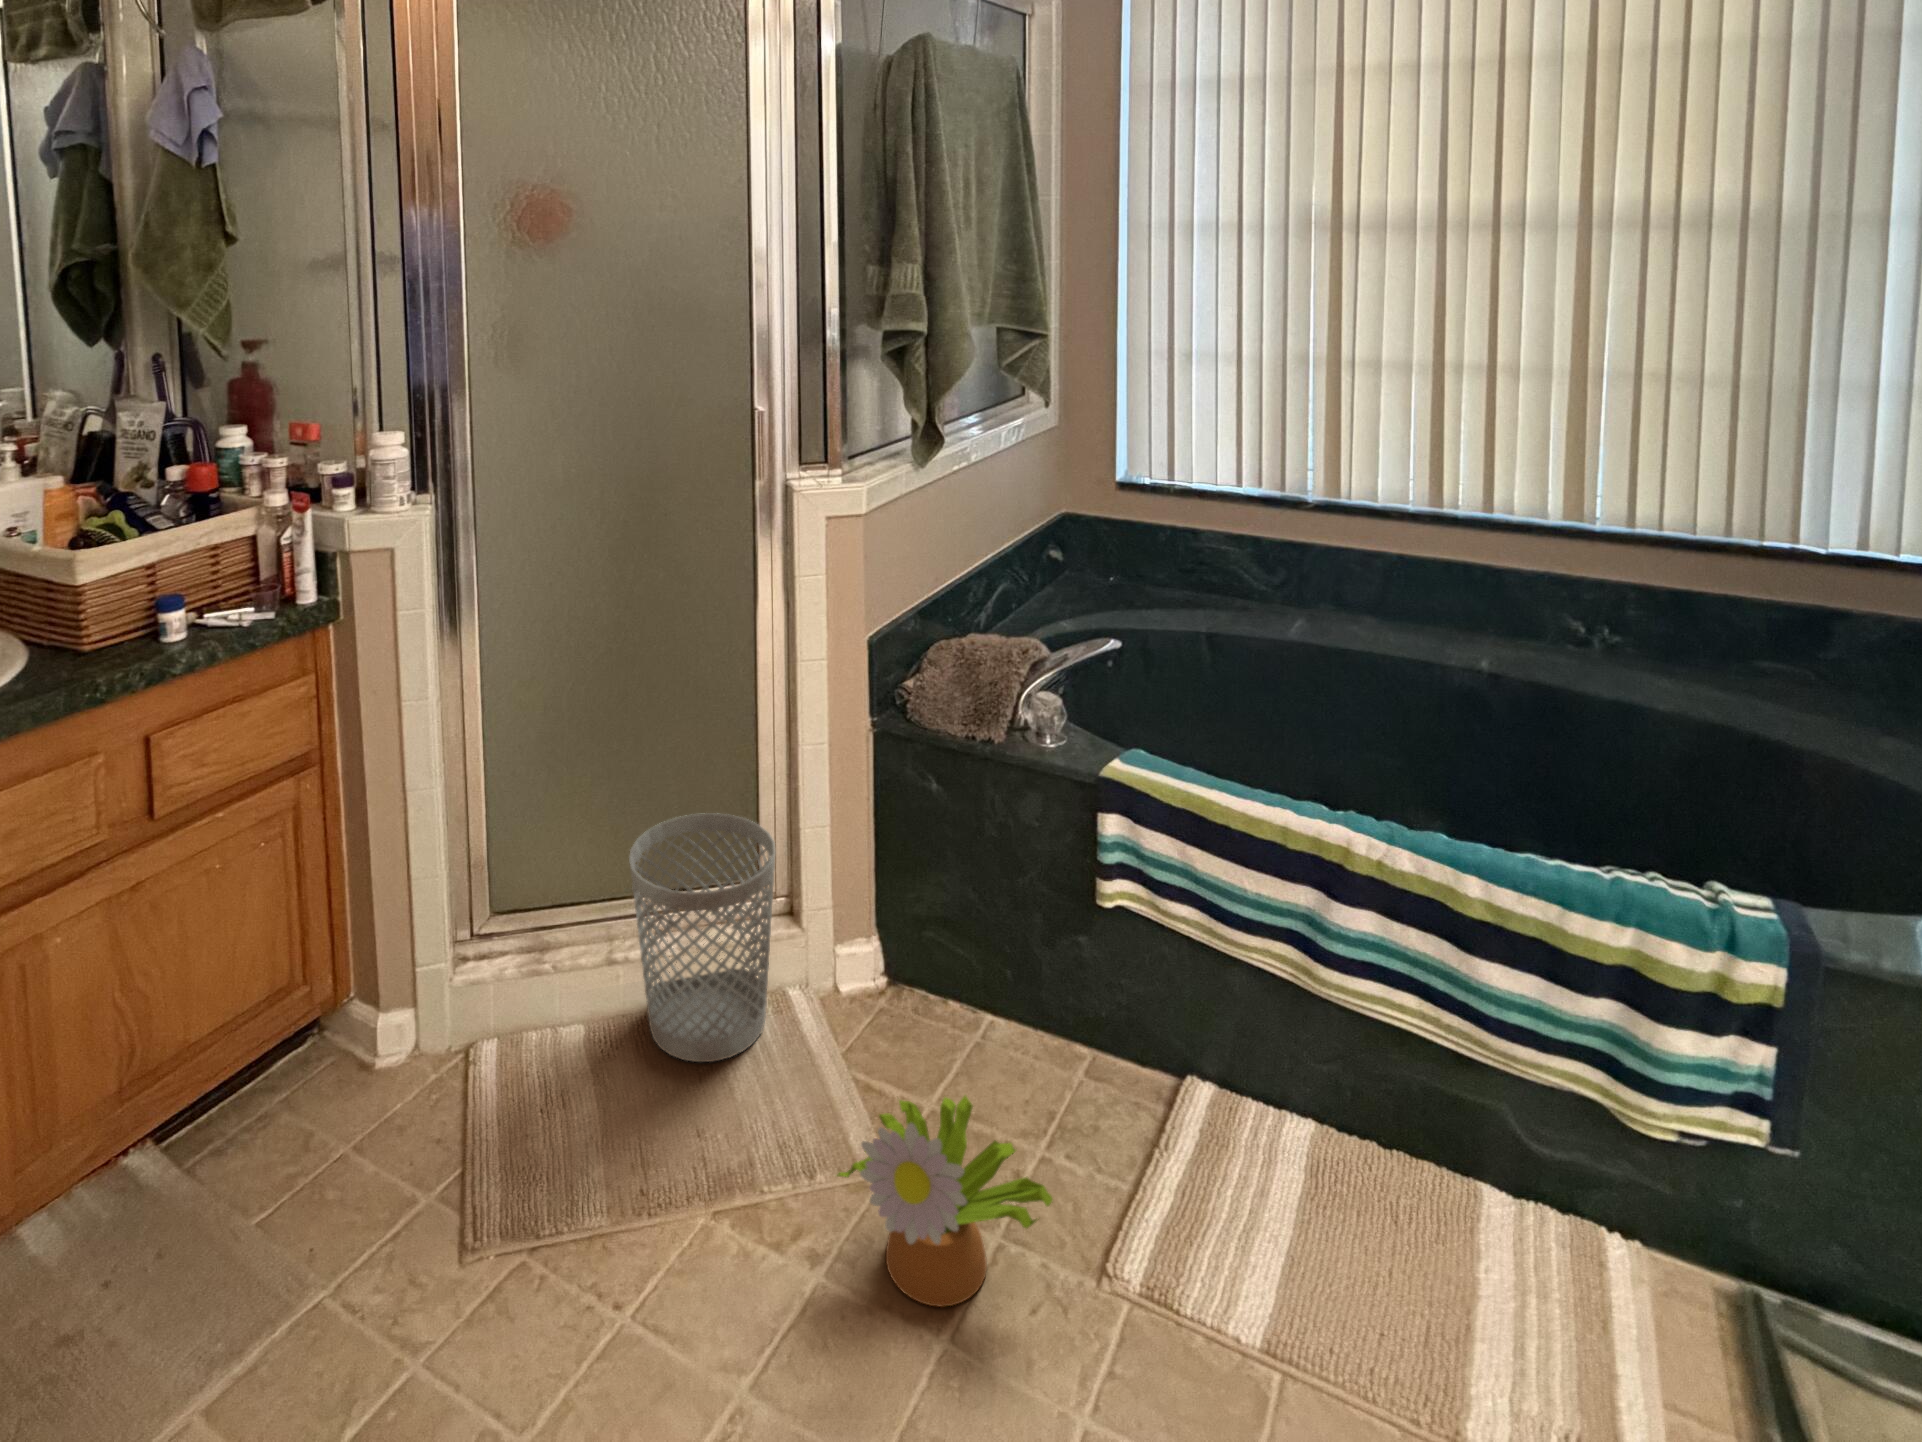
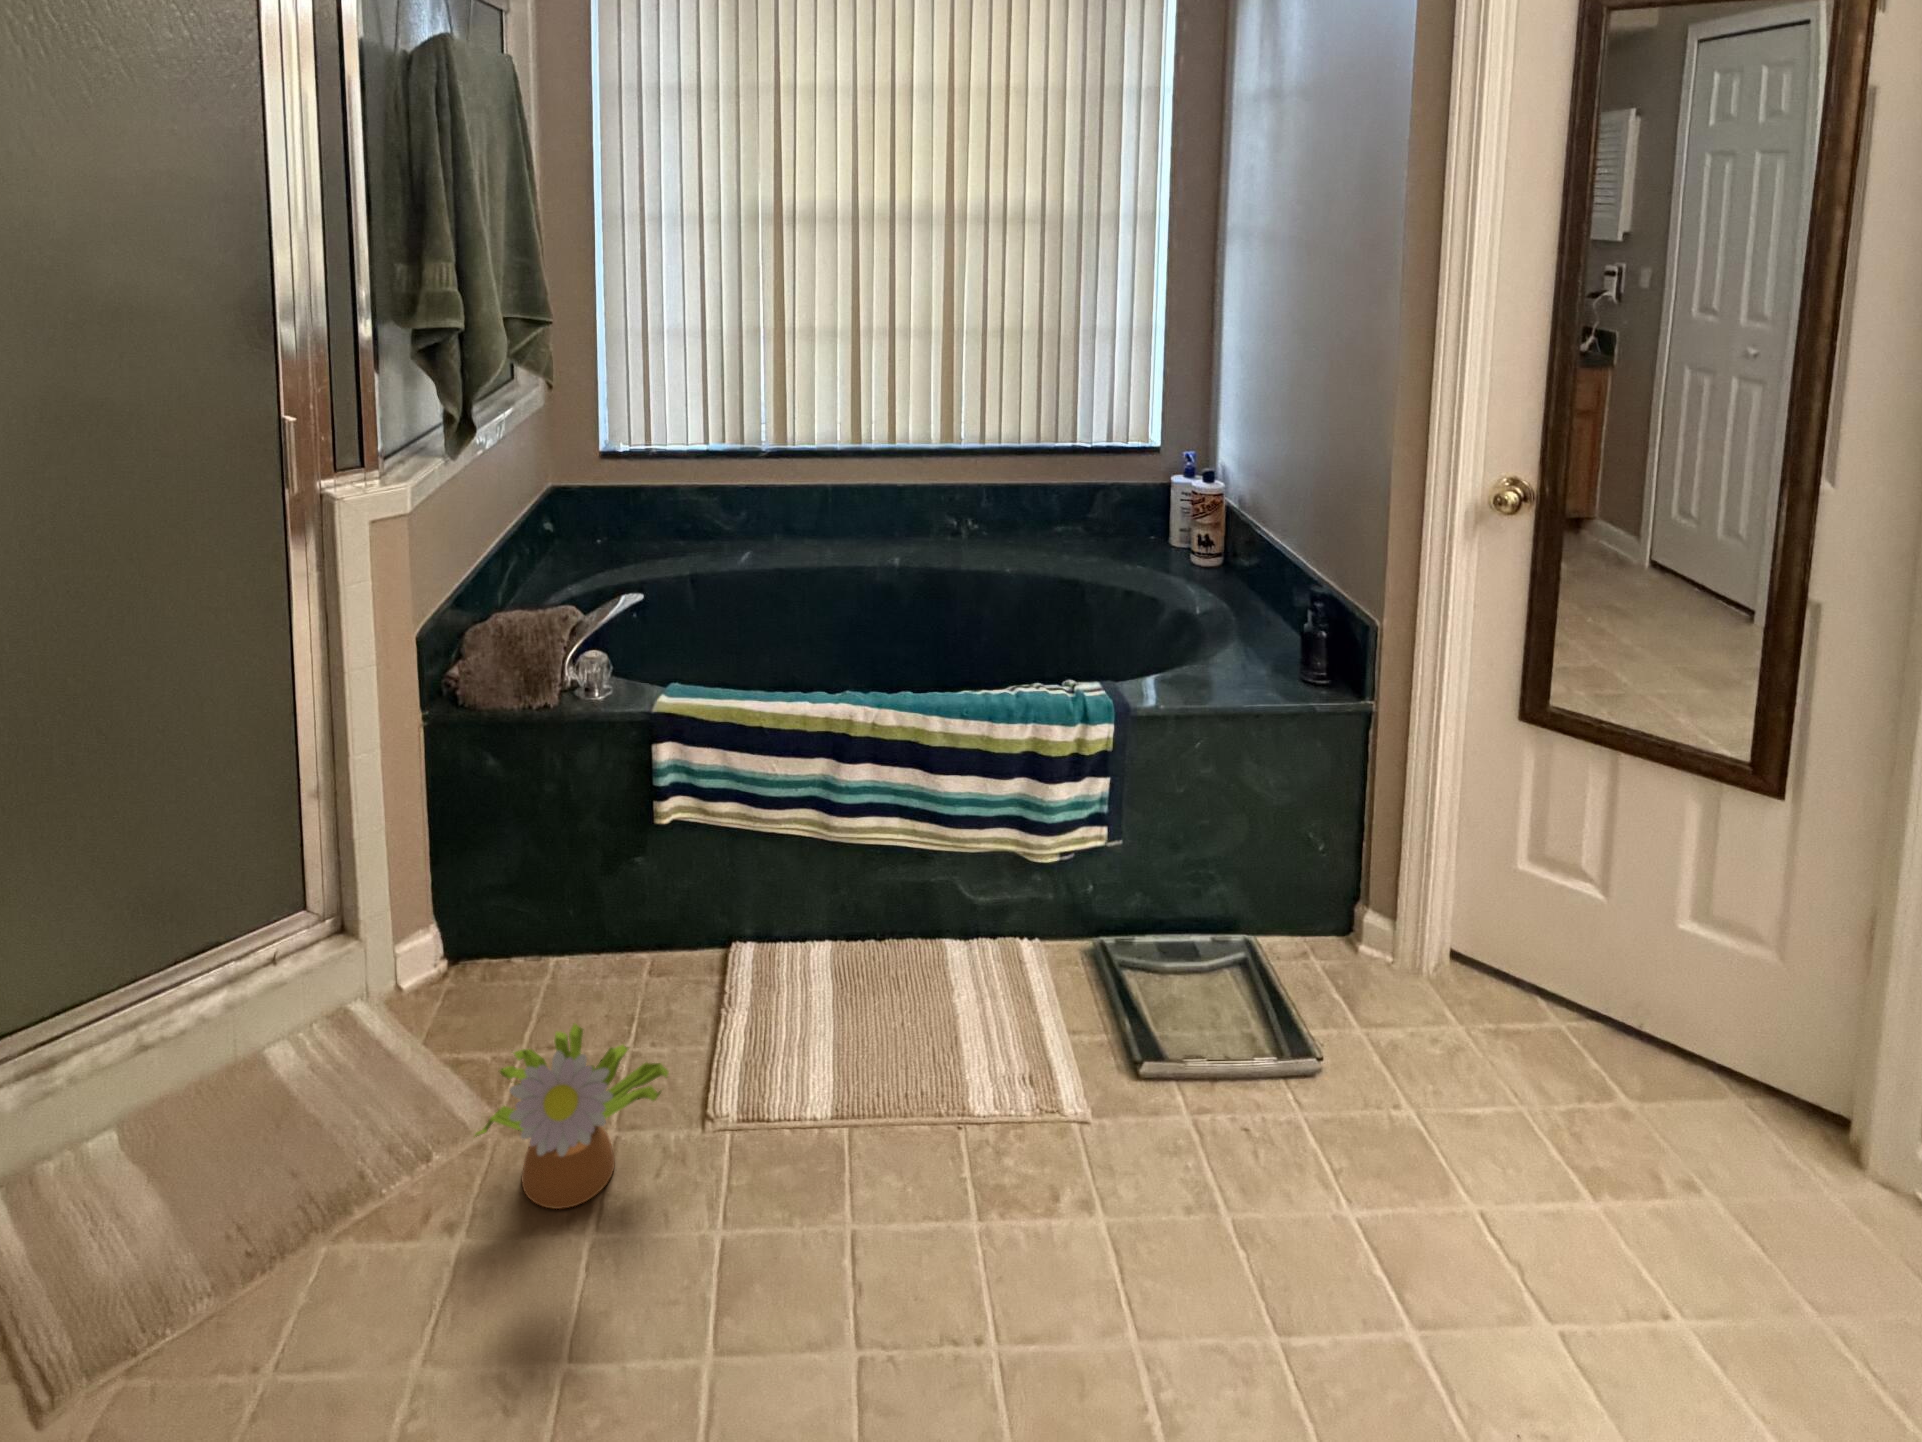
wastebasket: present [629,813,776,1062] -> none [164,852,339,1120]

